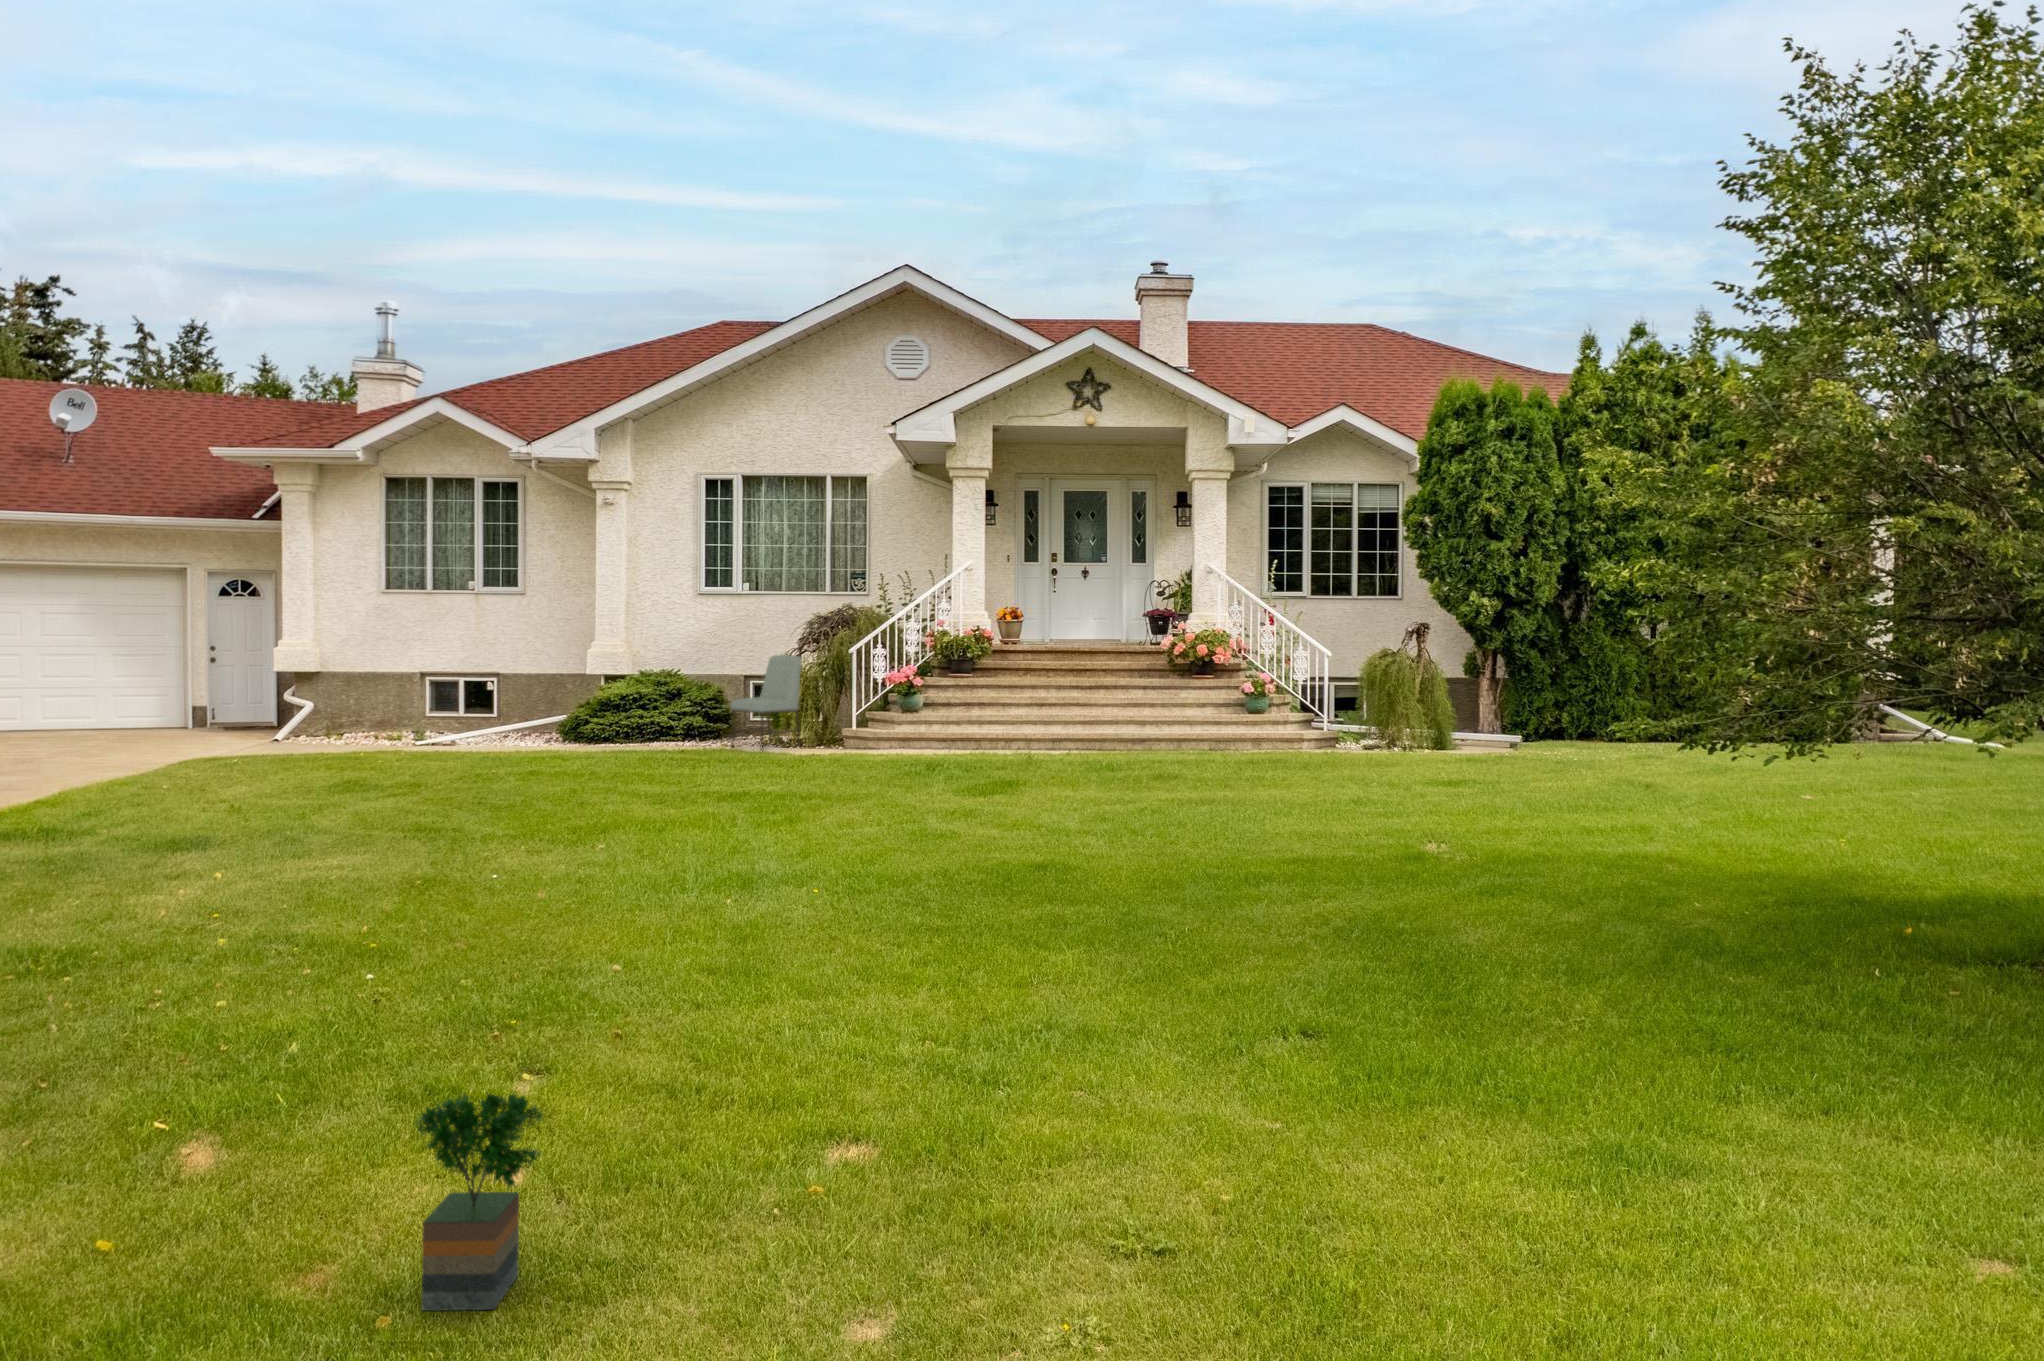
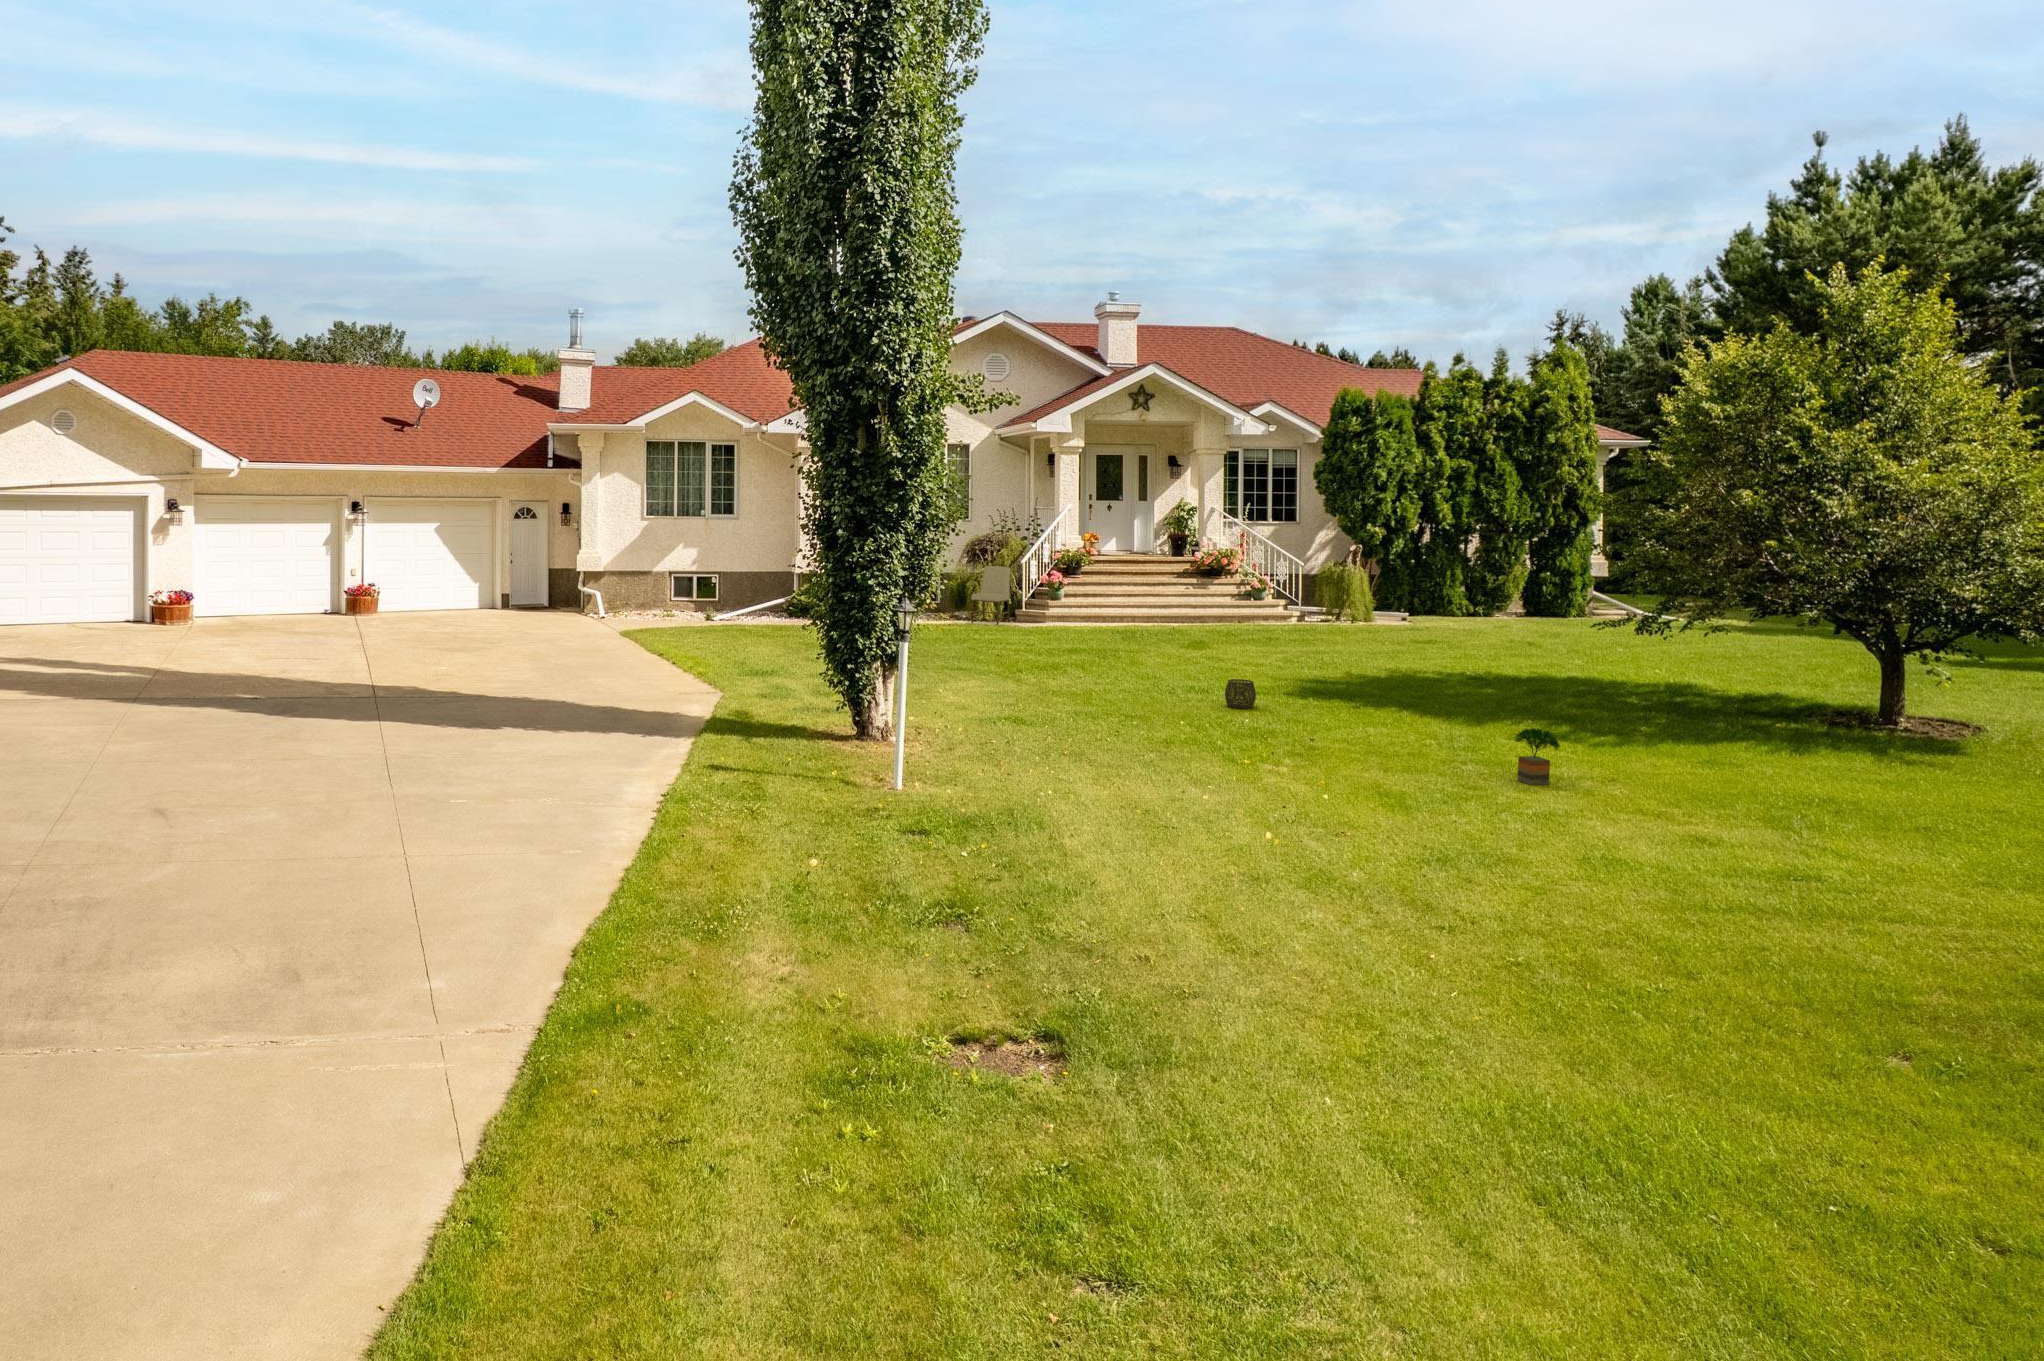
woven basket: none [547,867,620,937] -> present [1225,679,1256,709]

